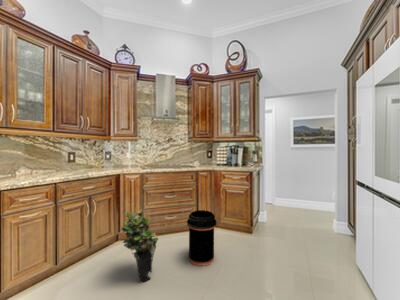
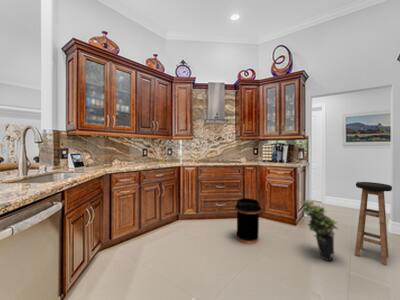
bar stool: none [312,186,346,275] -> present [355,182,392,265]
potted plant: present [120,210,158,282] -> present [300,200,337,261]

